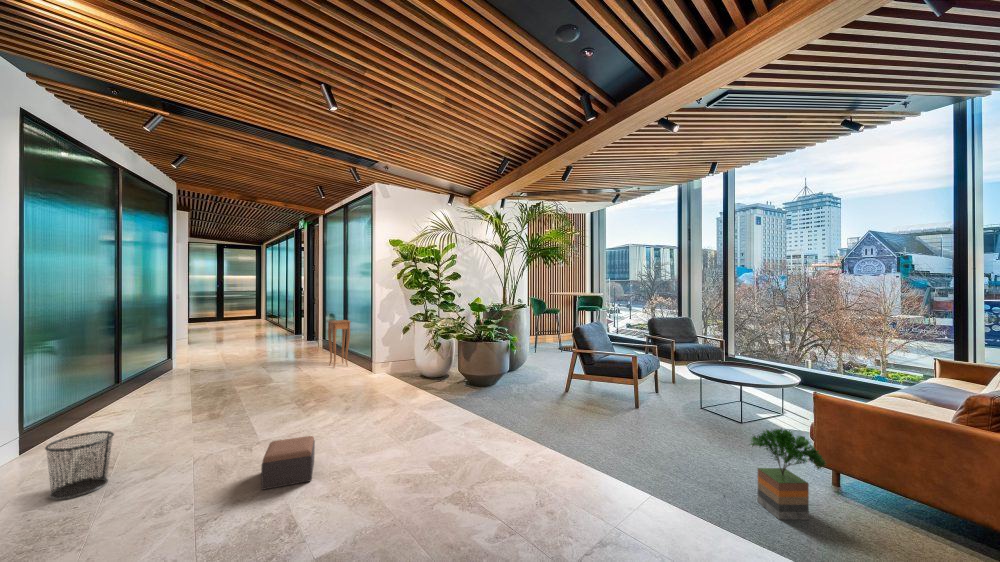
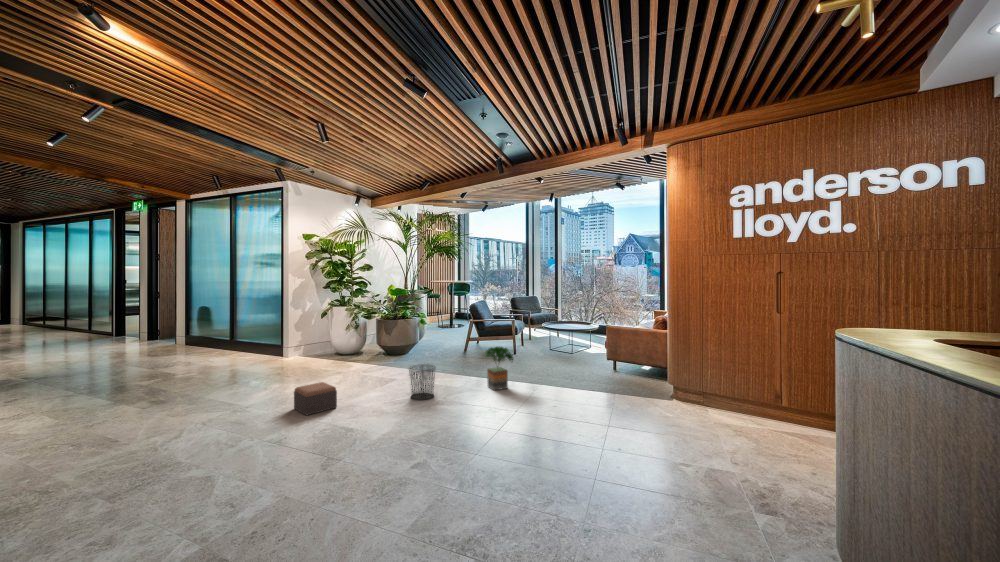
side table: present [328,320,351,367] -> none [228,310,256,356]
potted tree: present [751,429,826,520] -> present [485,347,514,390]
waste bin: present [45,431,114,500] -> present [409,364,435,400]

